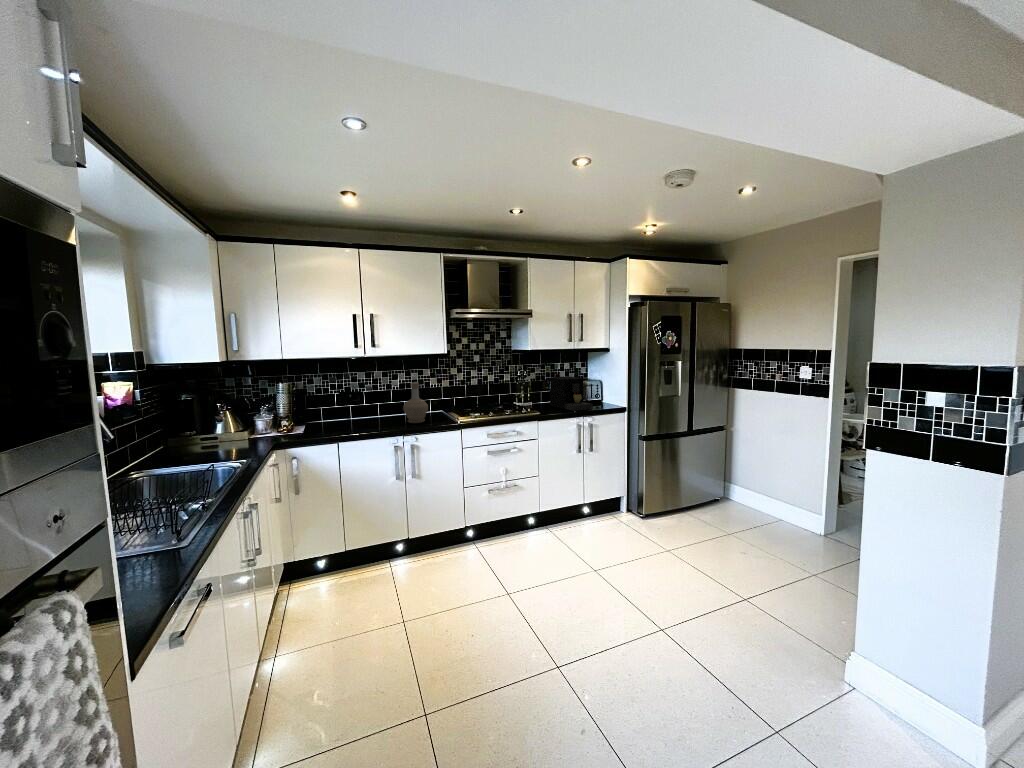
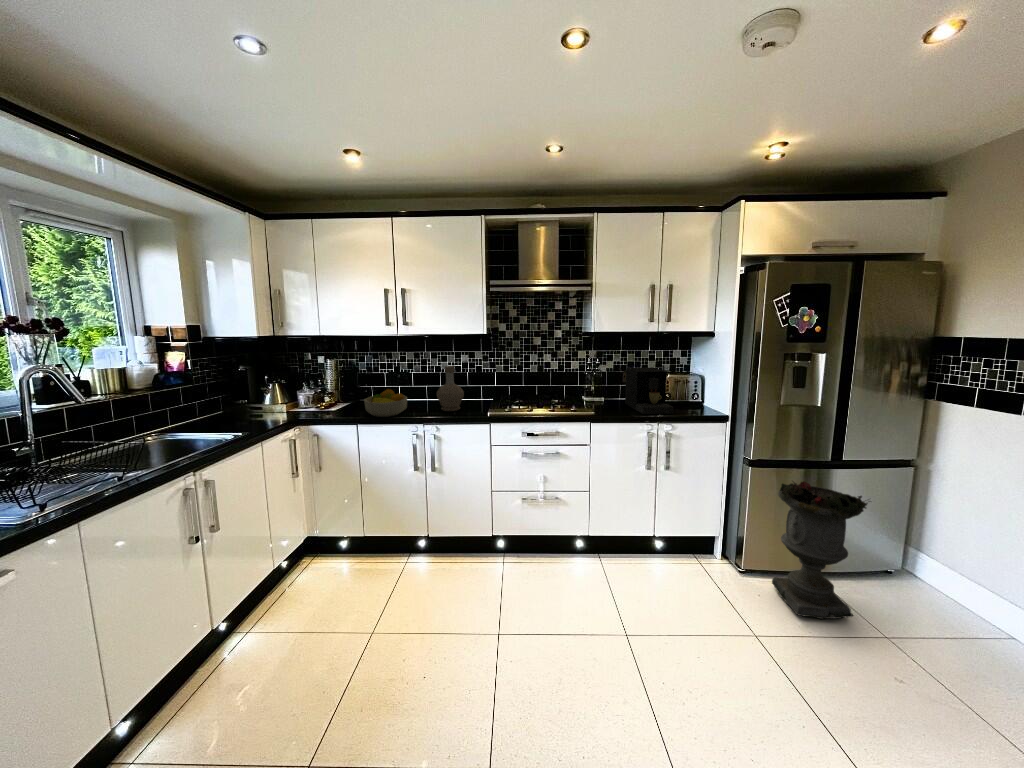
fruit bowl: none [337,407,378,433] -> present [364,389,407,417]
planter: none [664,445,718,533] -> present [772,481,870,619]

